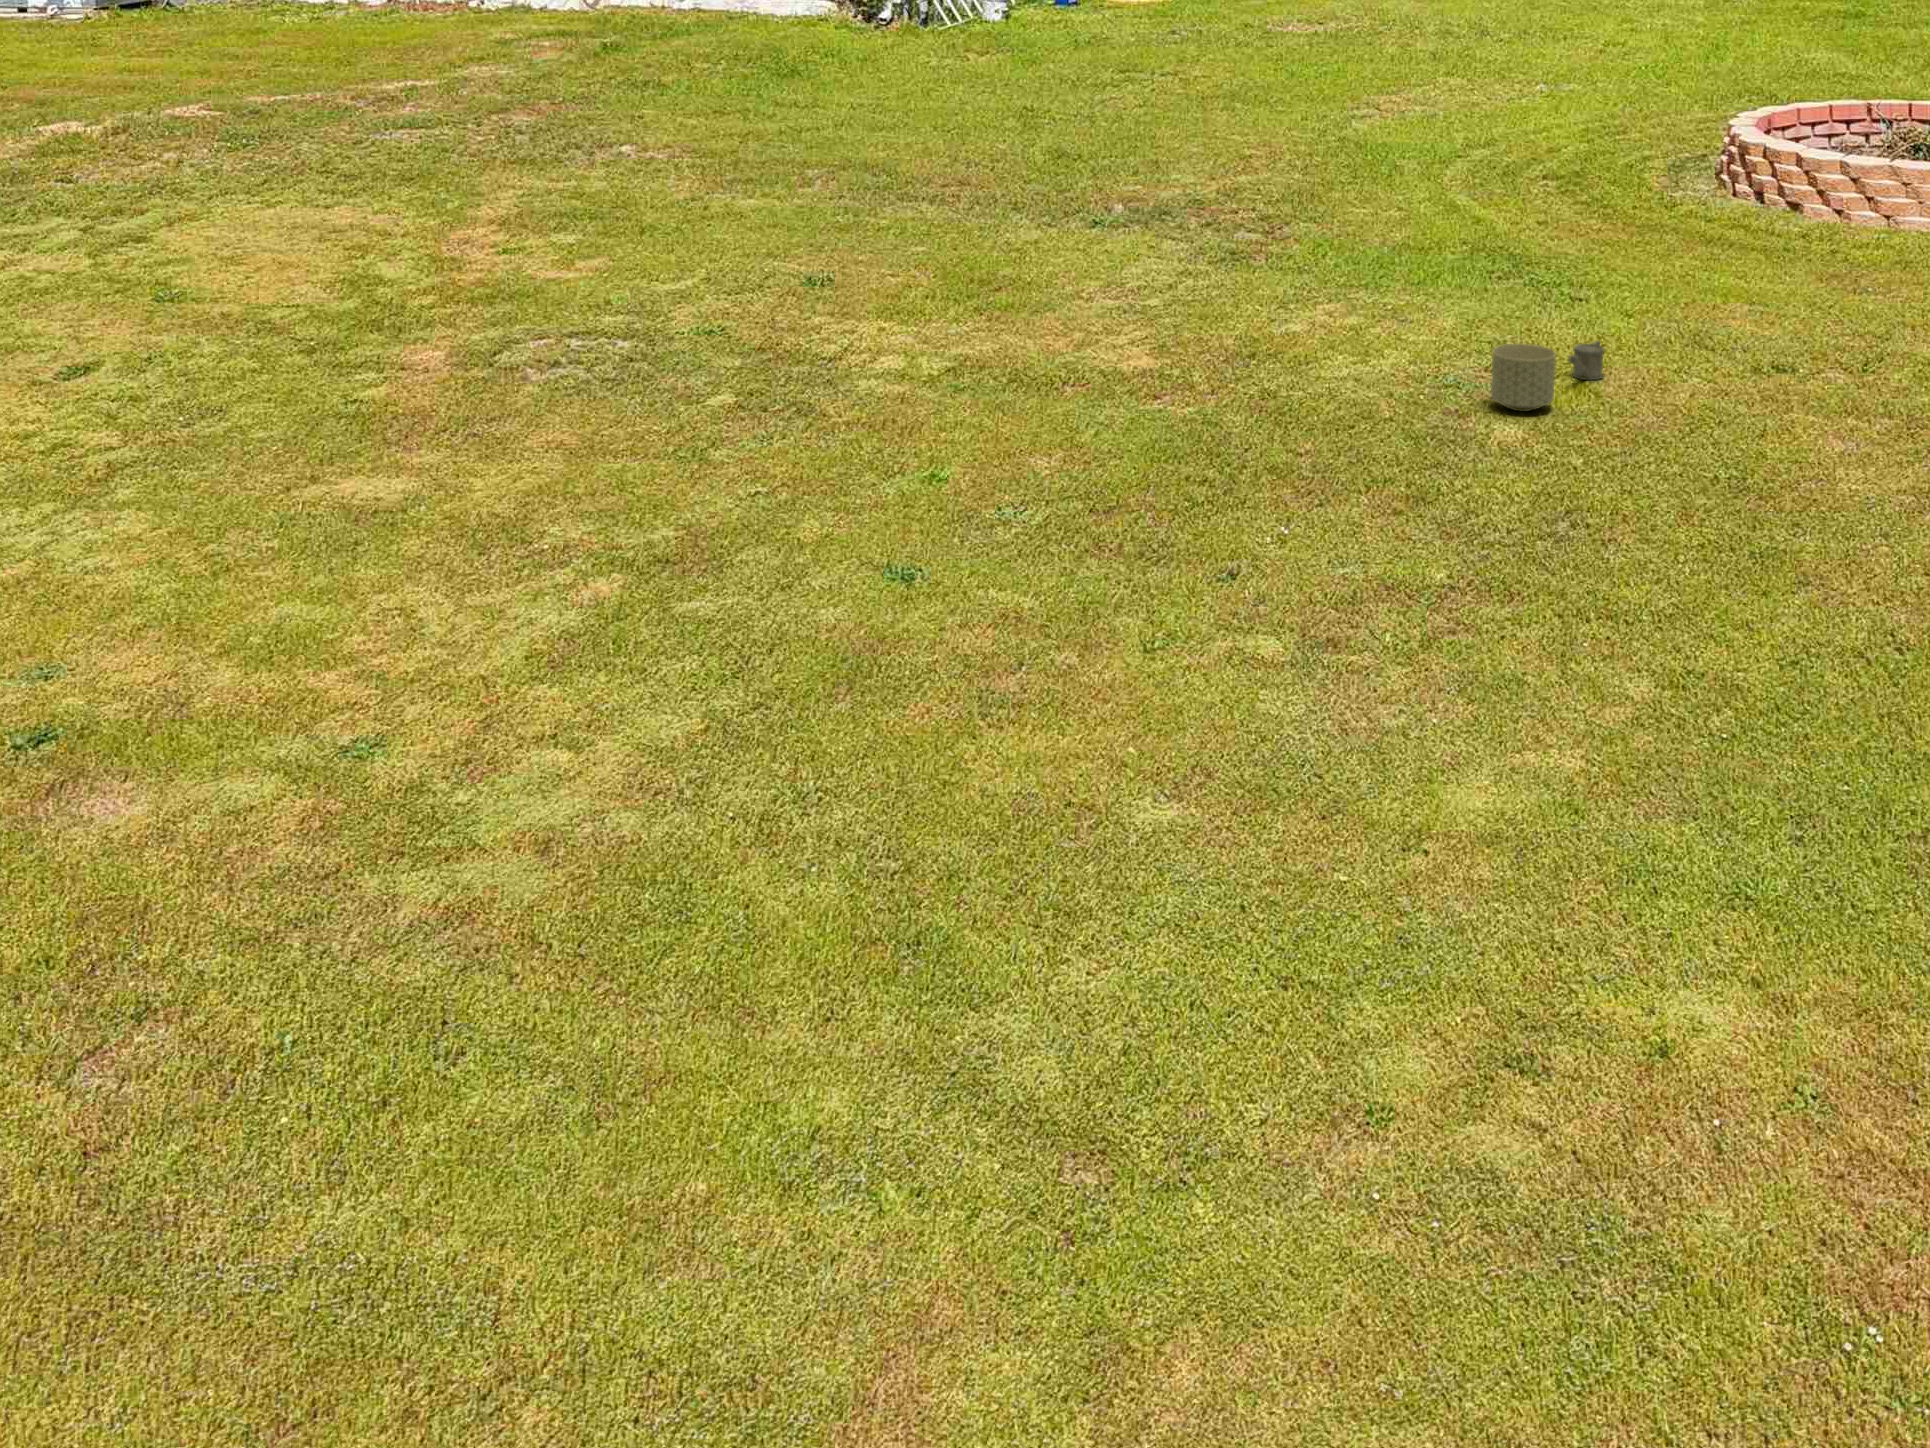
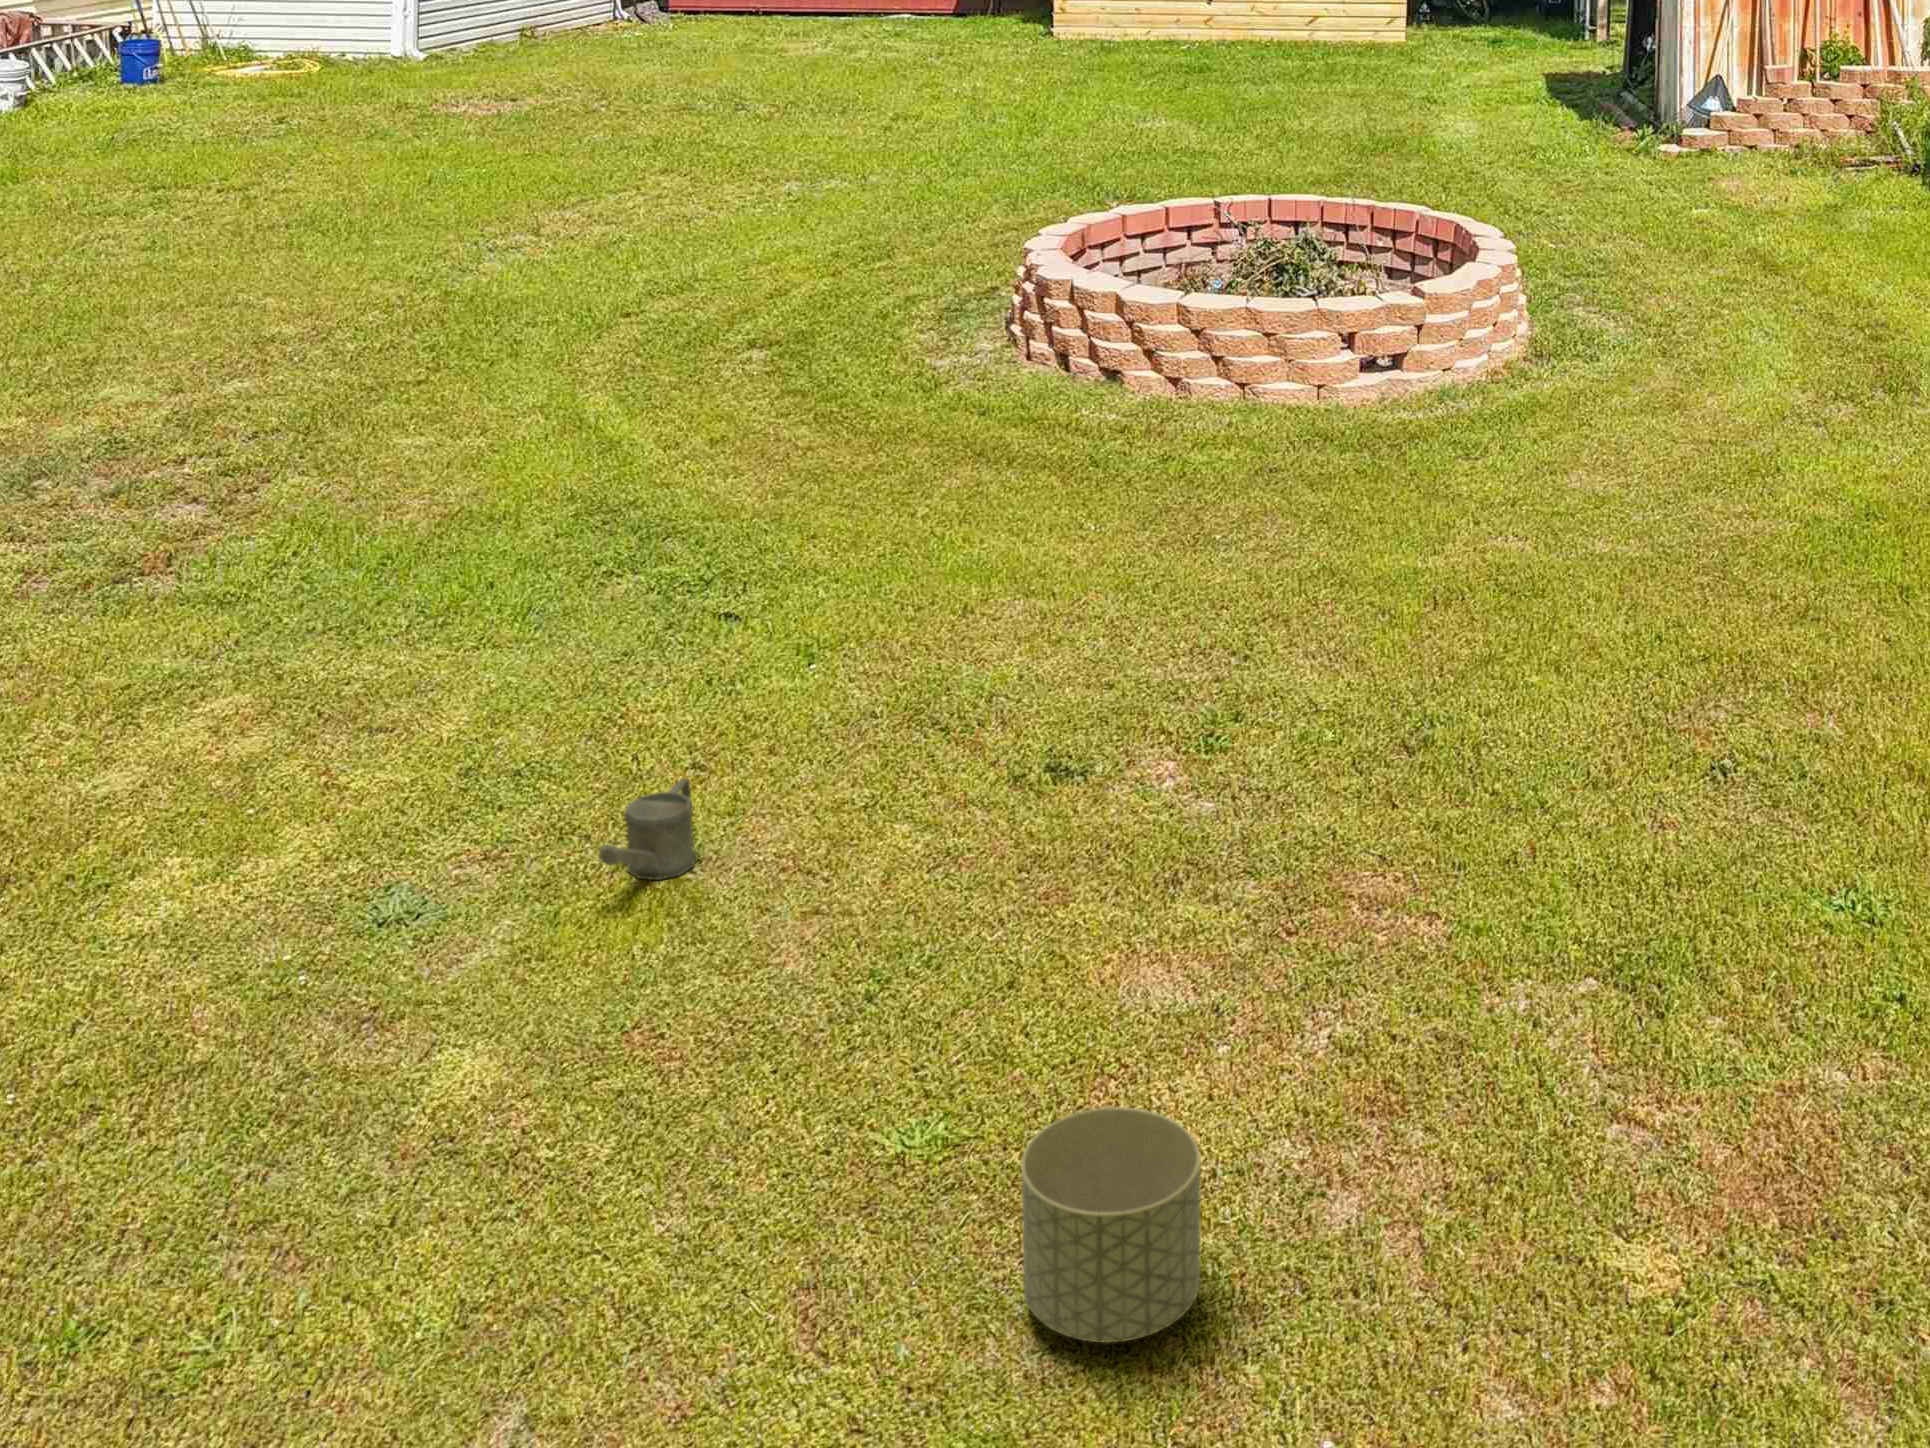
planter: present [1491,344,1556,411] -> present [1021,1107,1200,1343]

